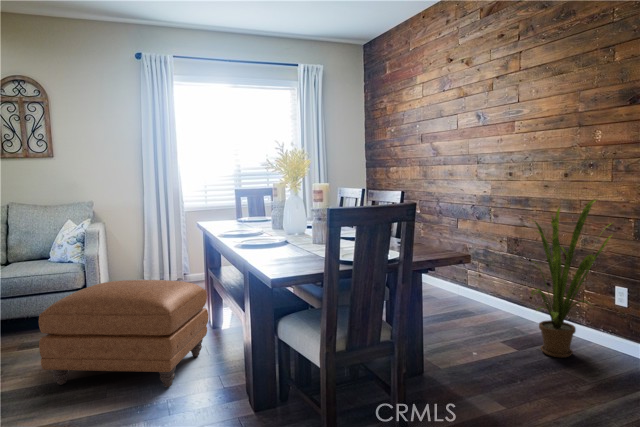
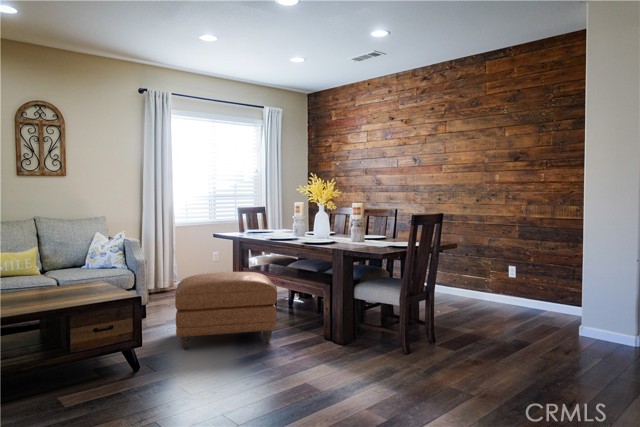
house plant: present [532,199,611,358] -> none [459,215,512,310]

